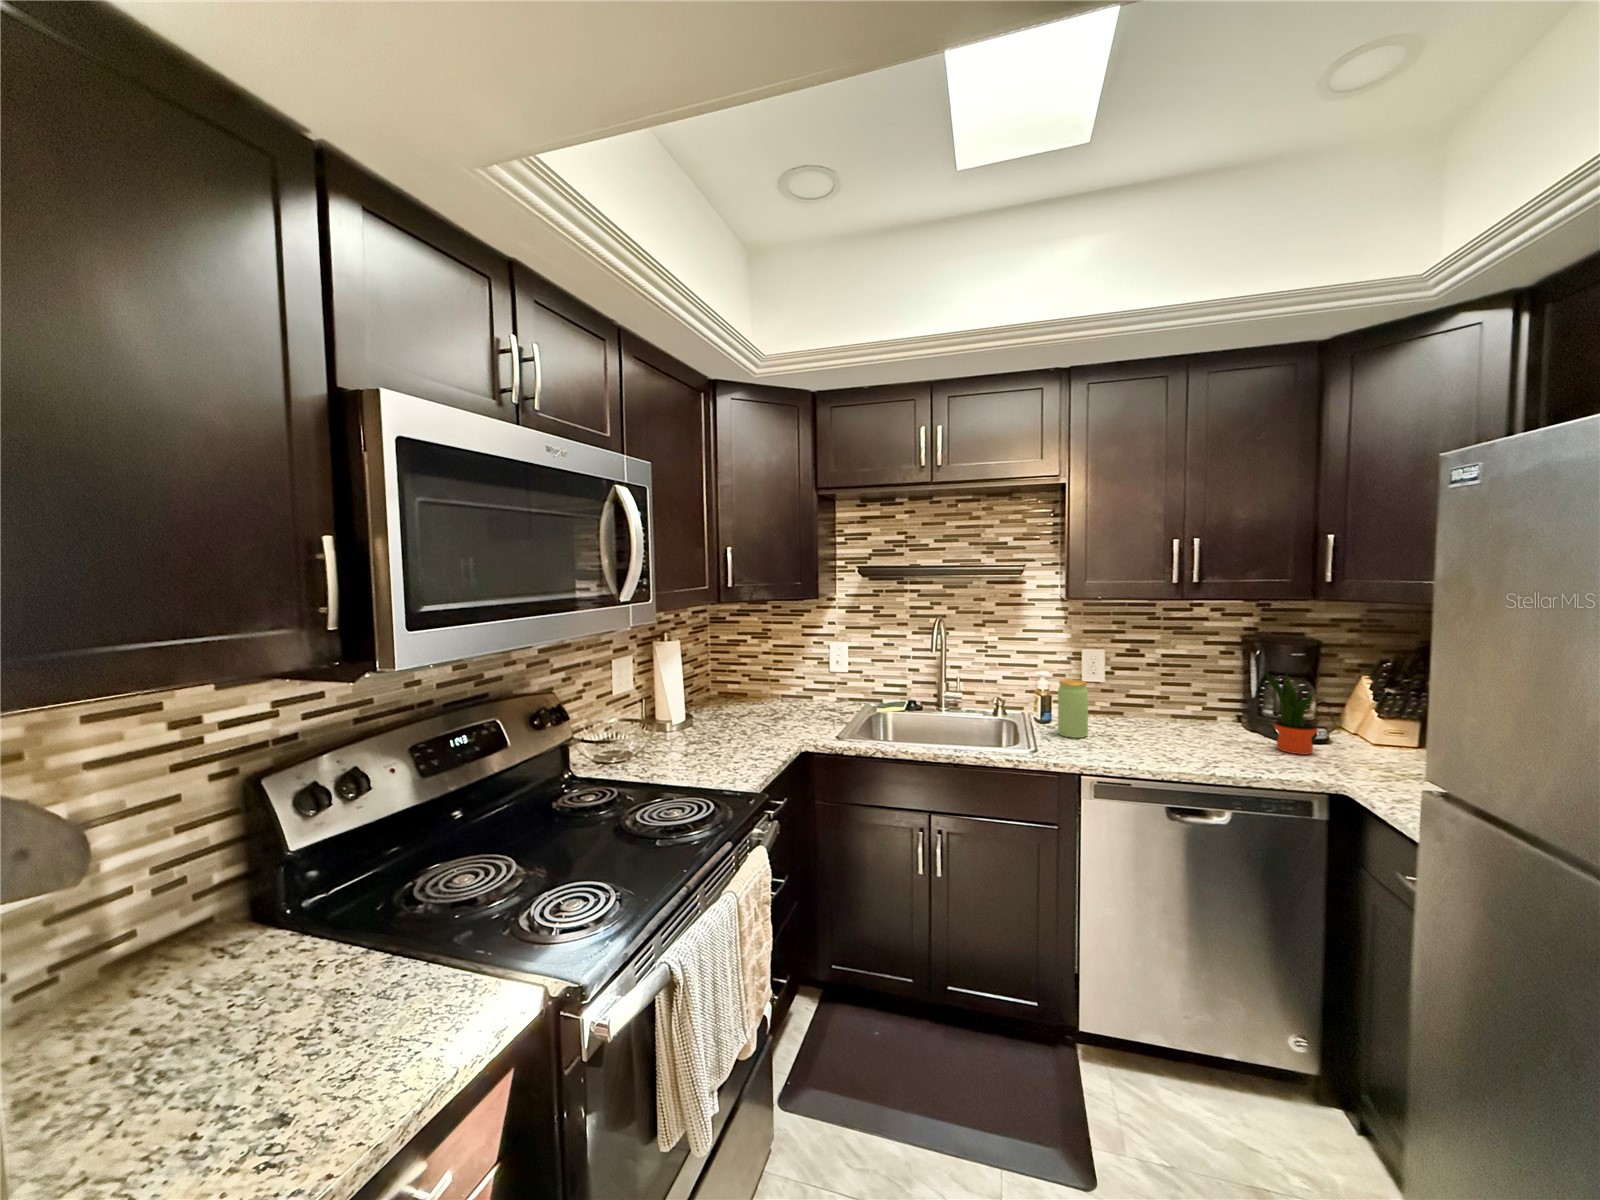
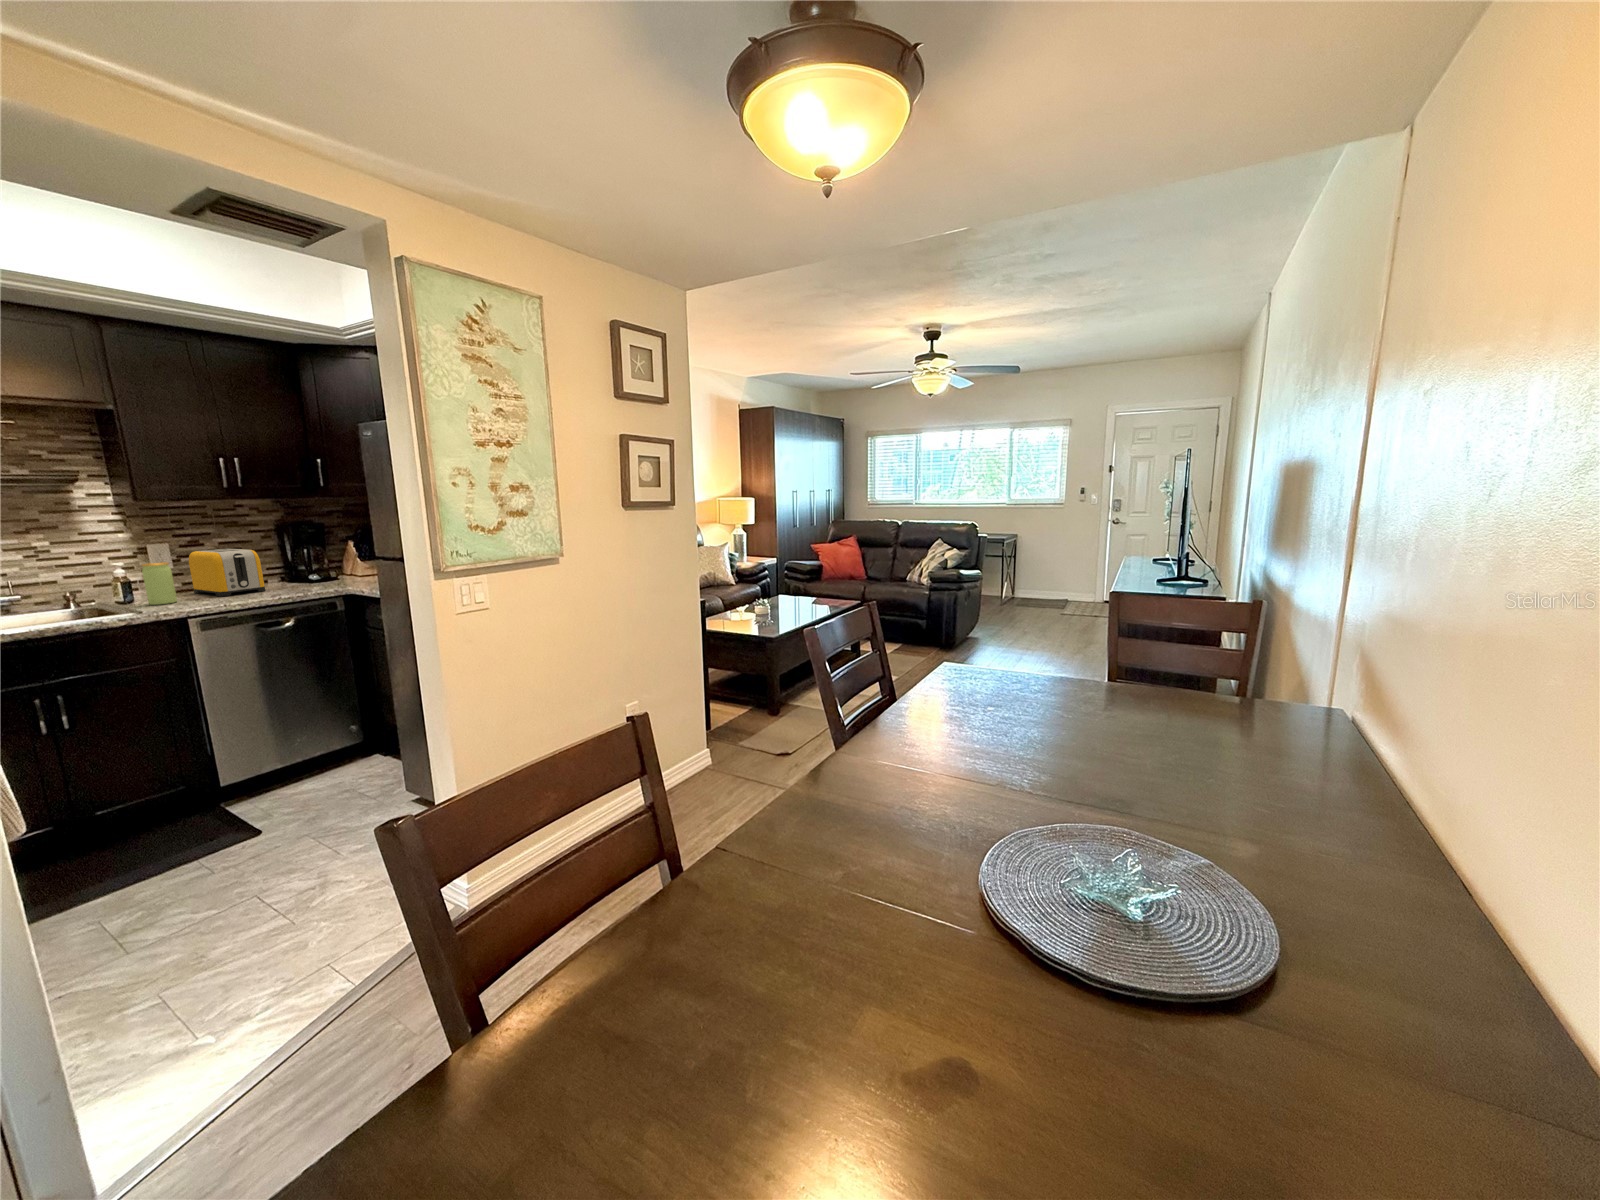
toaster: none [1120,665,1202,745] -> present [189,549,265,596]
potted plant: present [1265,671,1318,754] -> none [295,538,331,585]

